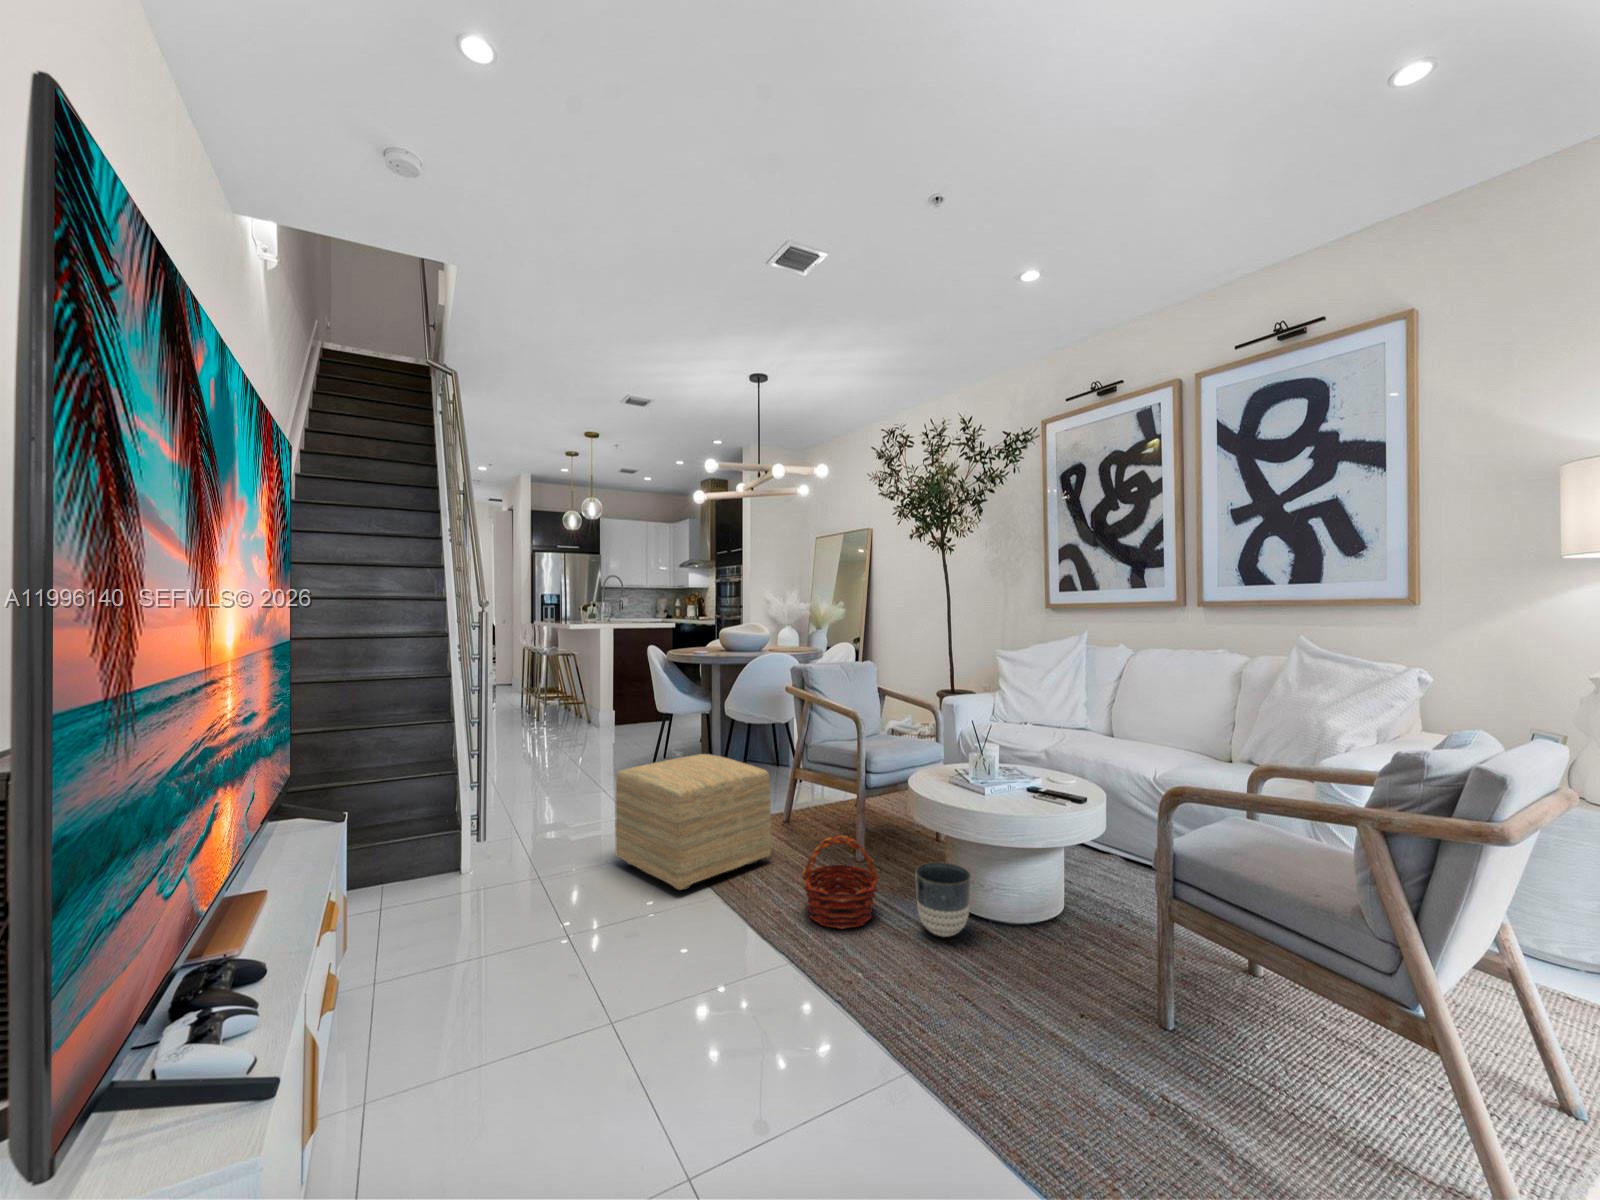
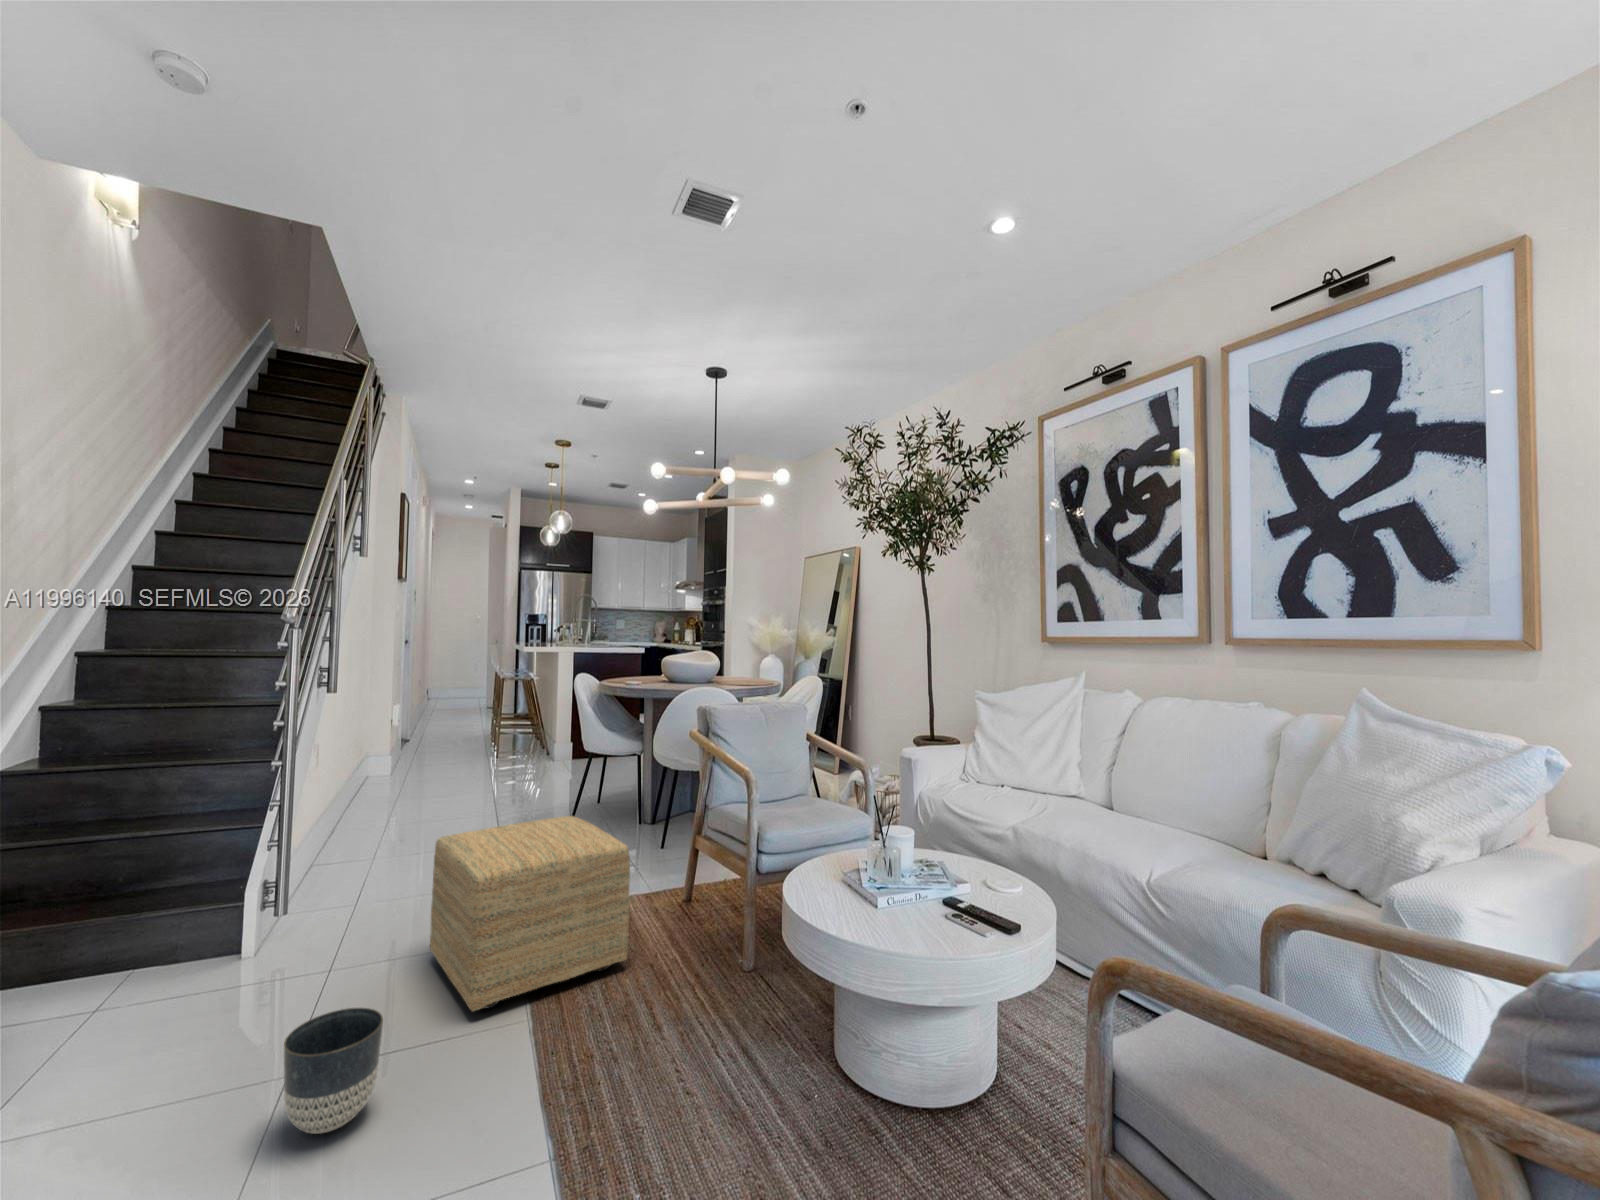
basket: present [802,835,878,929] -> none [618,953,725,1098]
planter: present [915,862,971,937] -> present [284,1008,383,1134]

